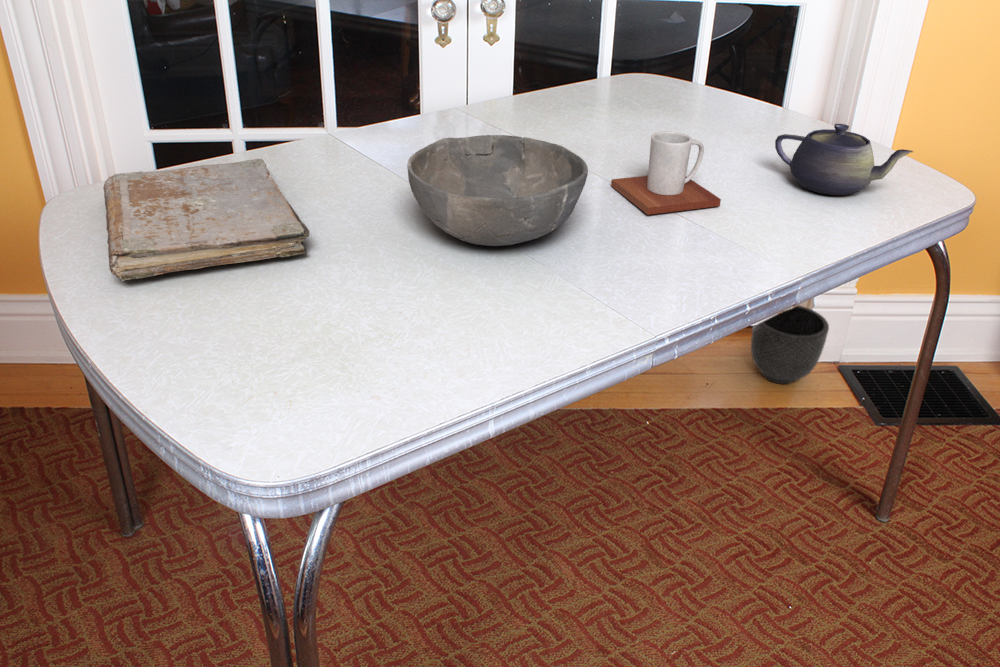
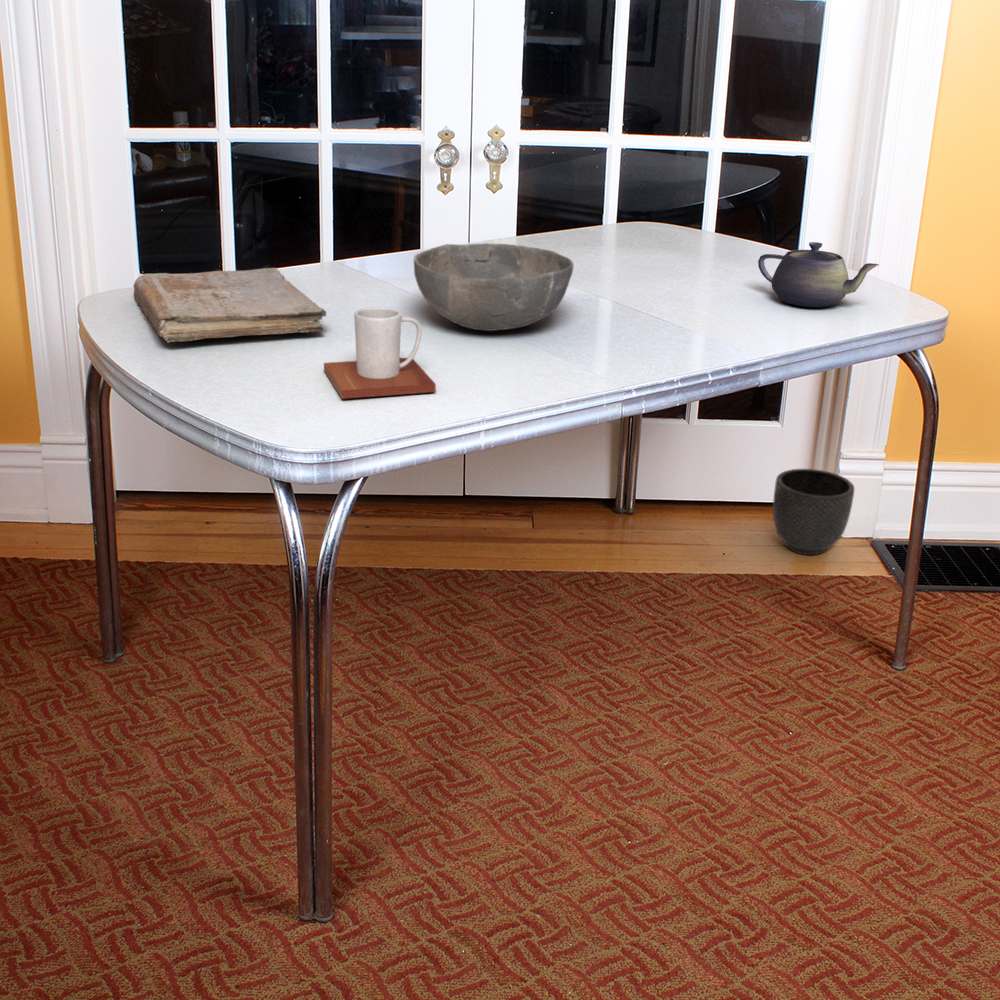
mug: present [611,131,721,215] -> present [324,307,436,399]

